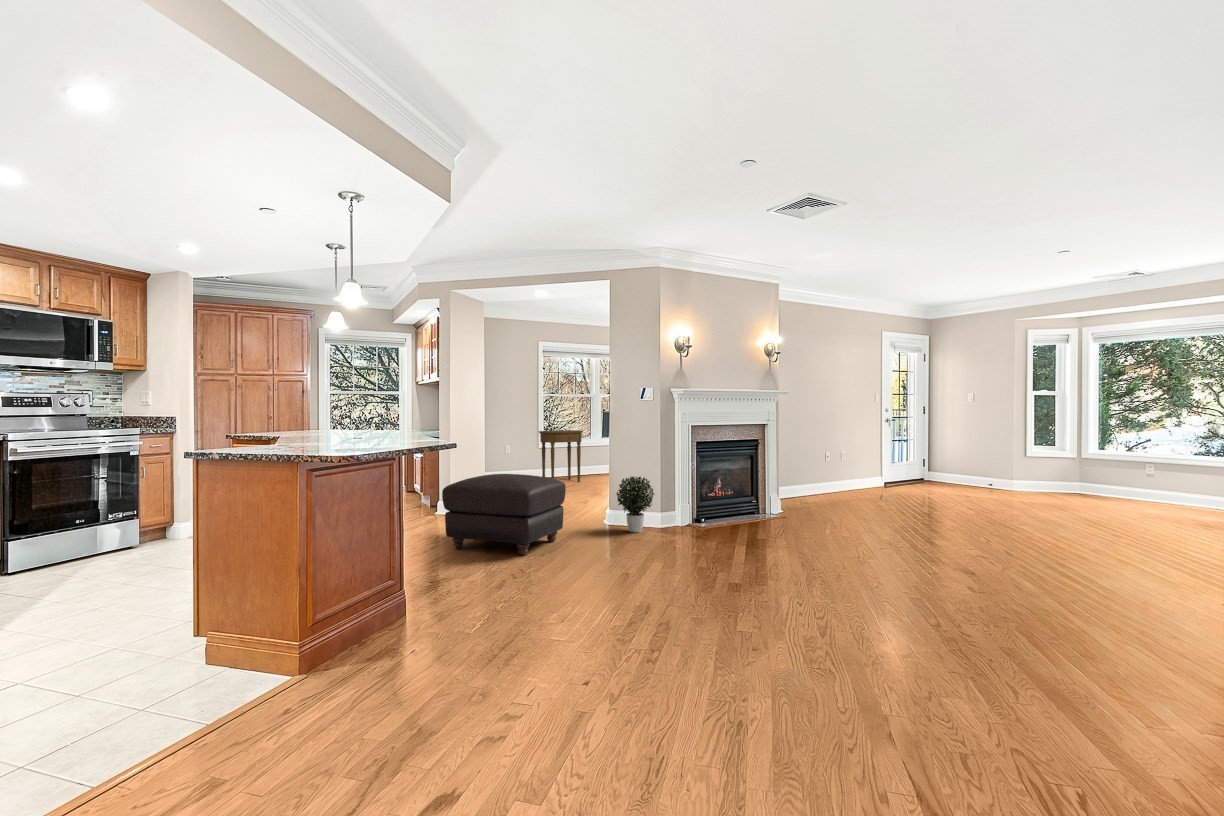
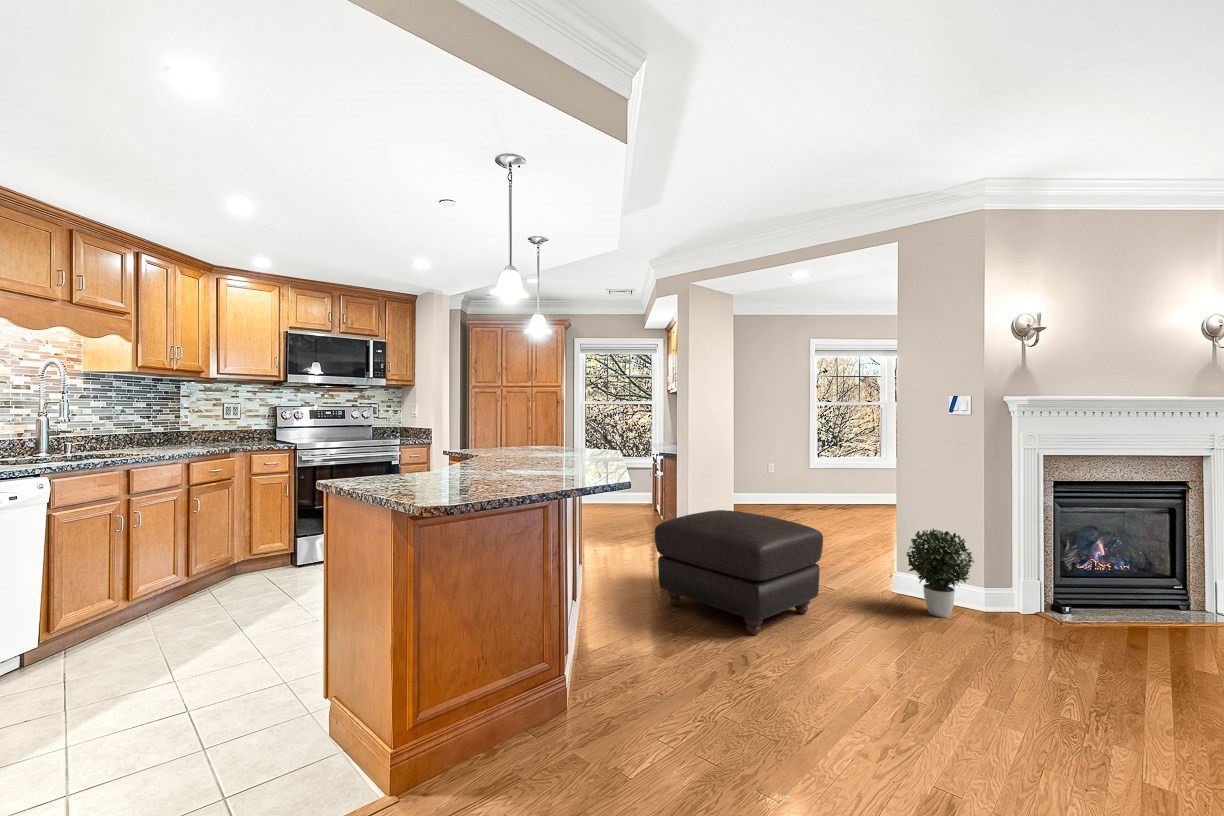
side table: present [539,430,583,482] -> none [809,446,868,511]

